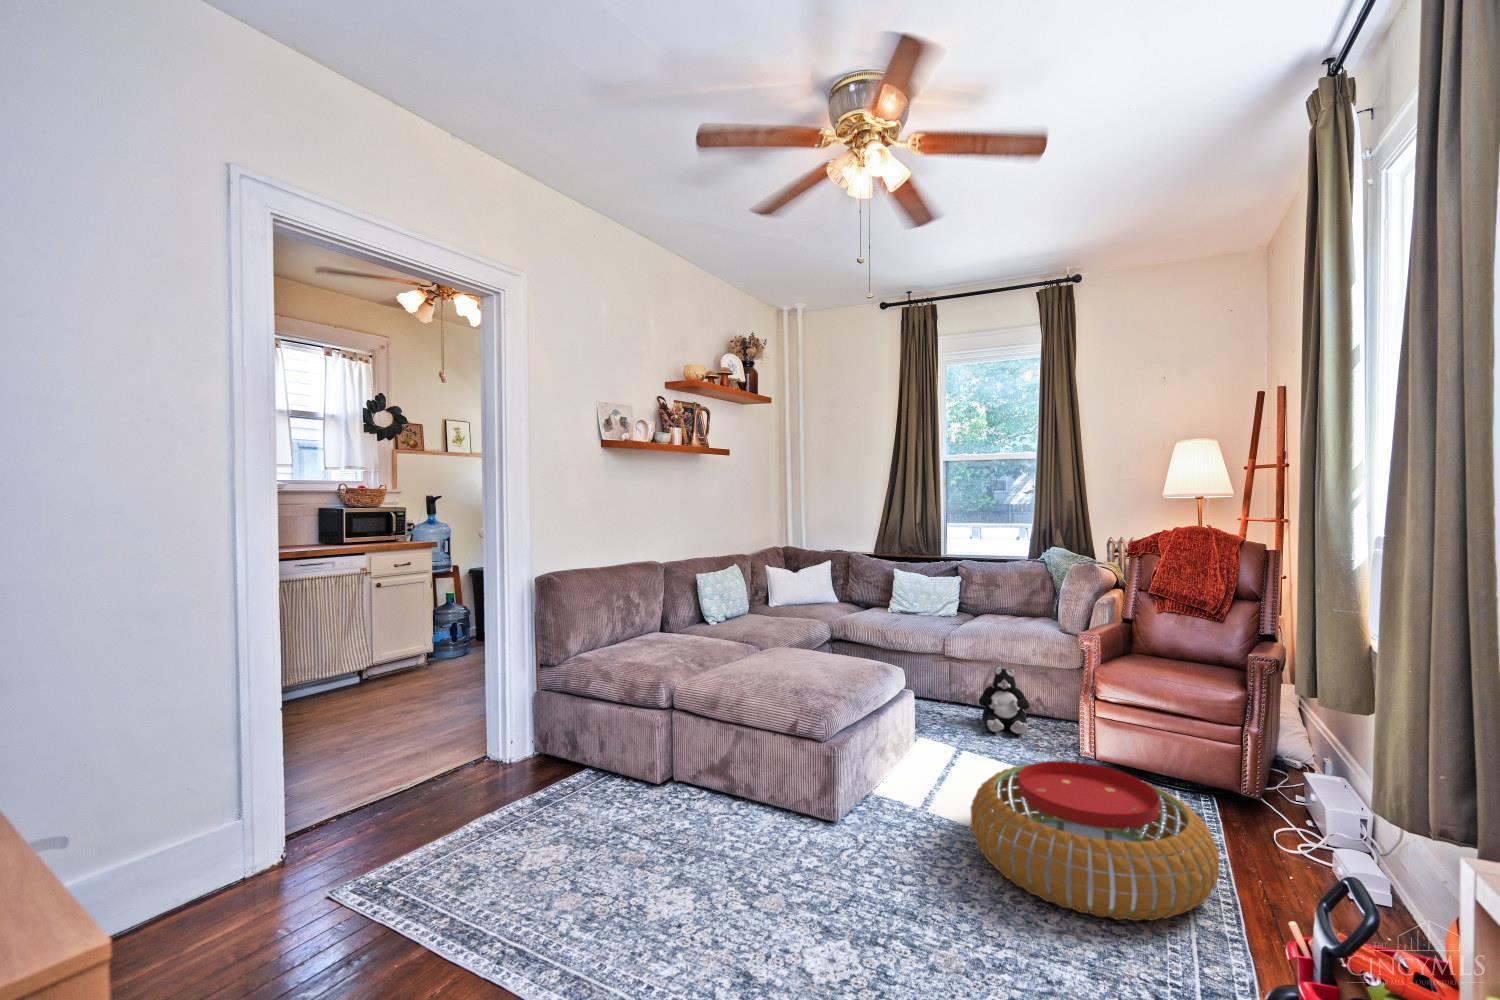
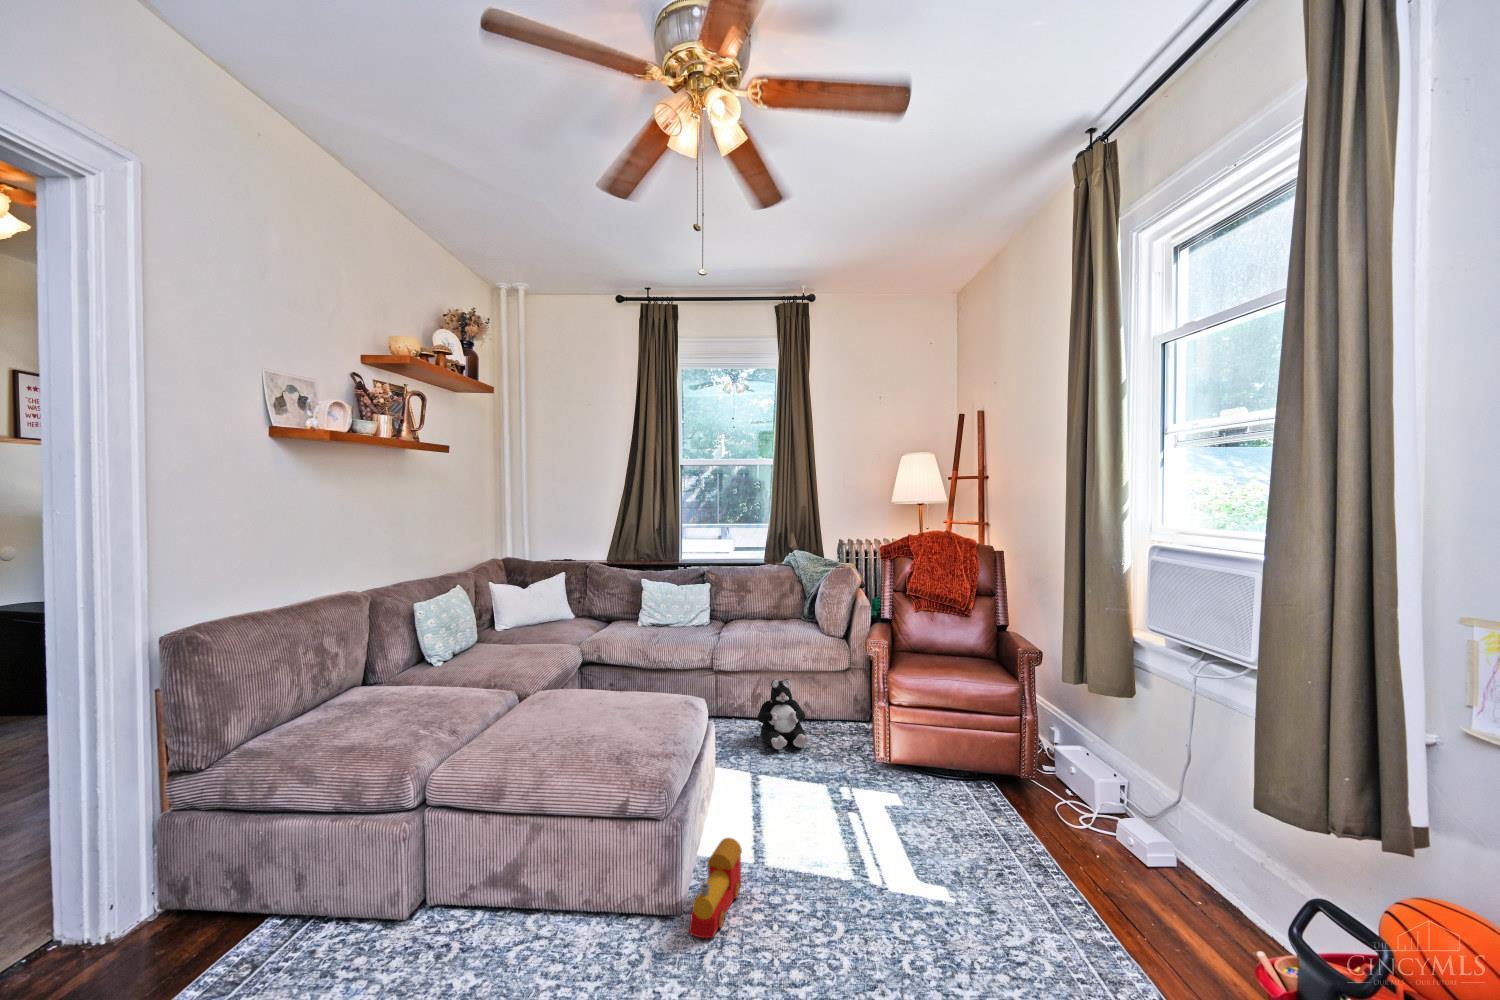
pouf: present [971,761,1220,921] -> none [826,782,1069,956]
toy train: none [840,776,899,843] -> present [689,838,742,938]

